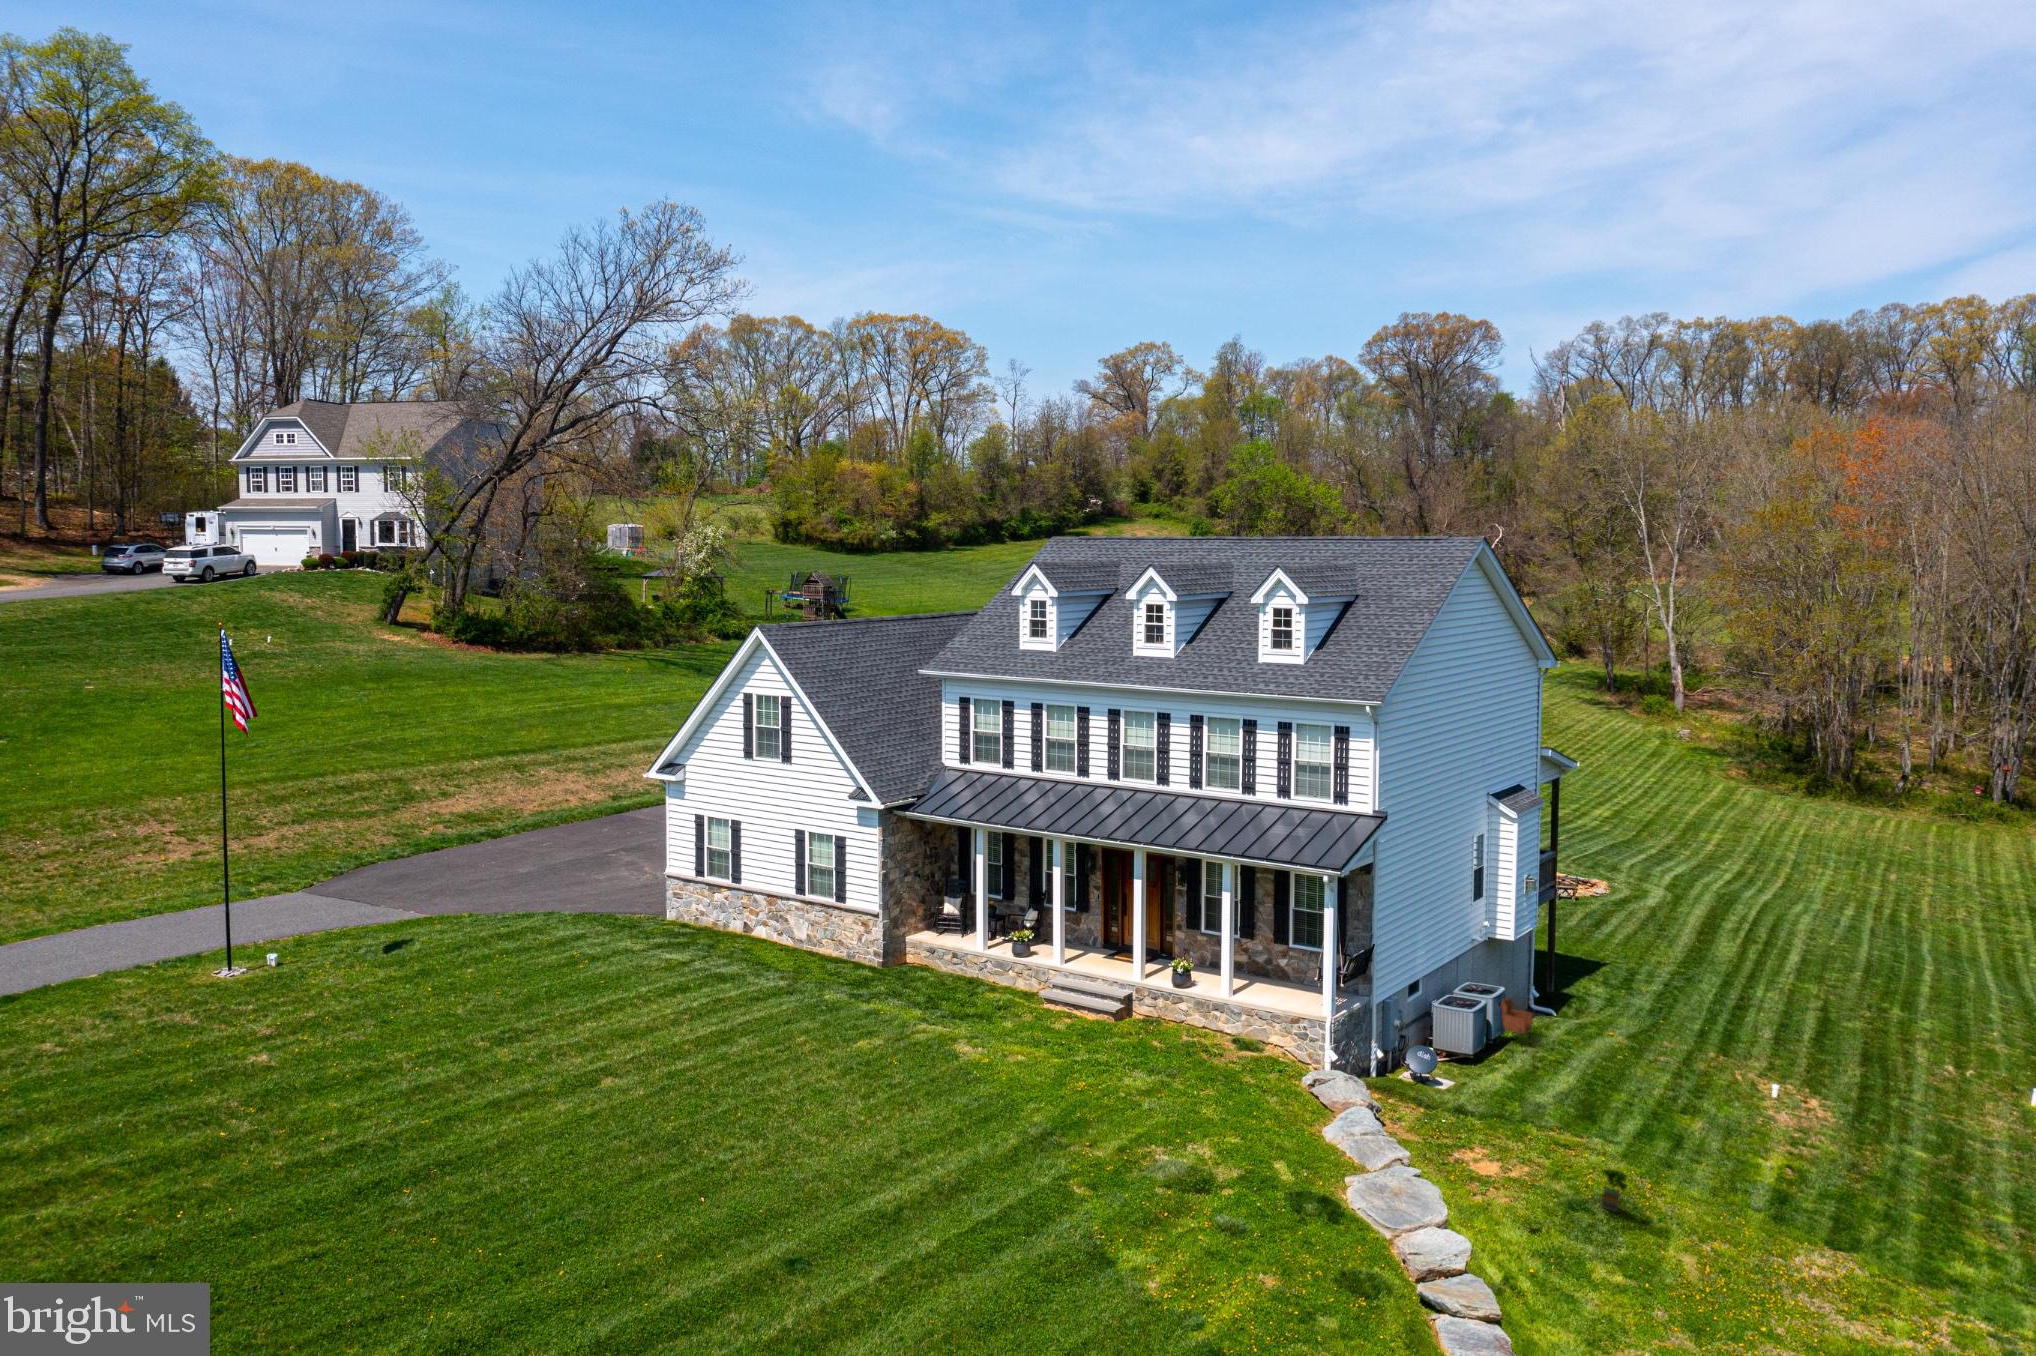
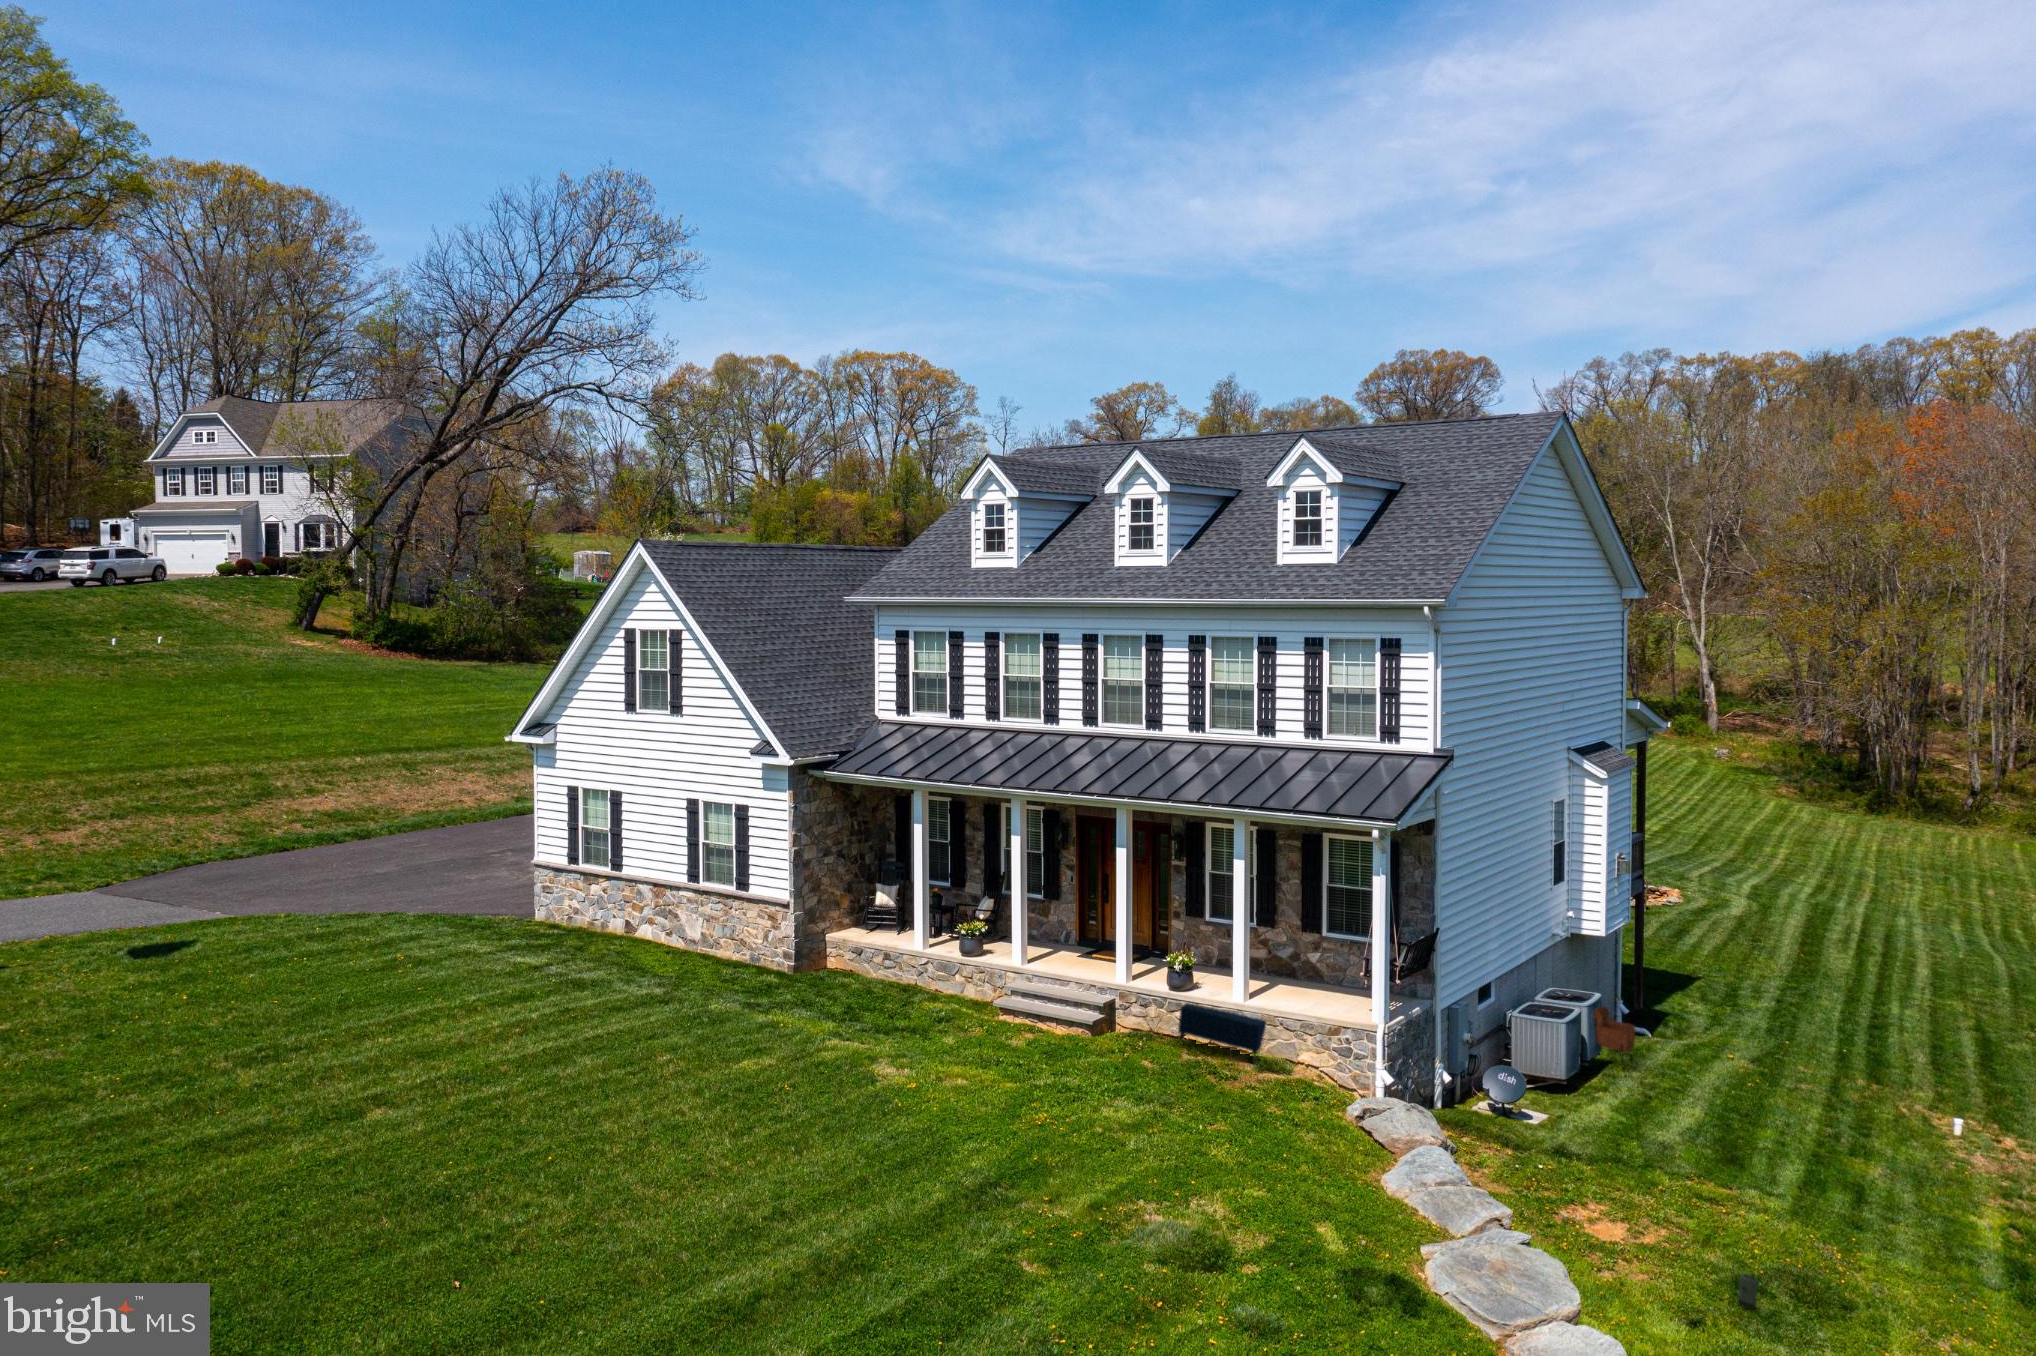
bench: none [1180,994,1250,1045] -> present [1178,1003,1266,1063]
potted tree: present [1602,1169,1627,1212] -> none [1788,1229,1831,1295]
watering can: none [1558,1189,1581,1221] -> present [1732,1261,1767,1309]

